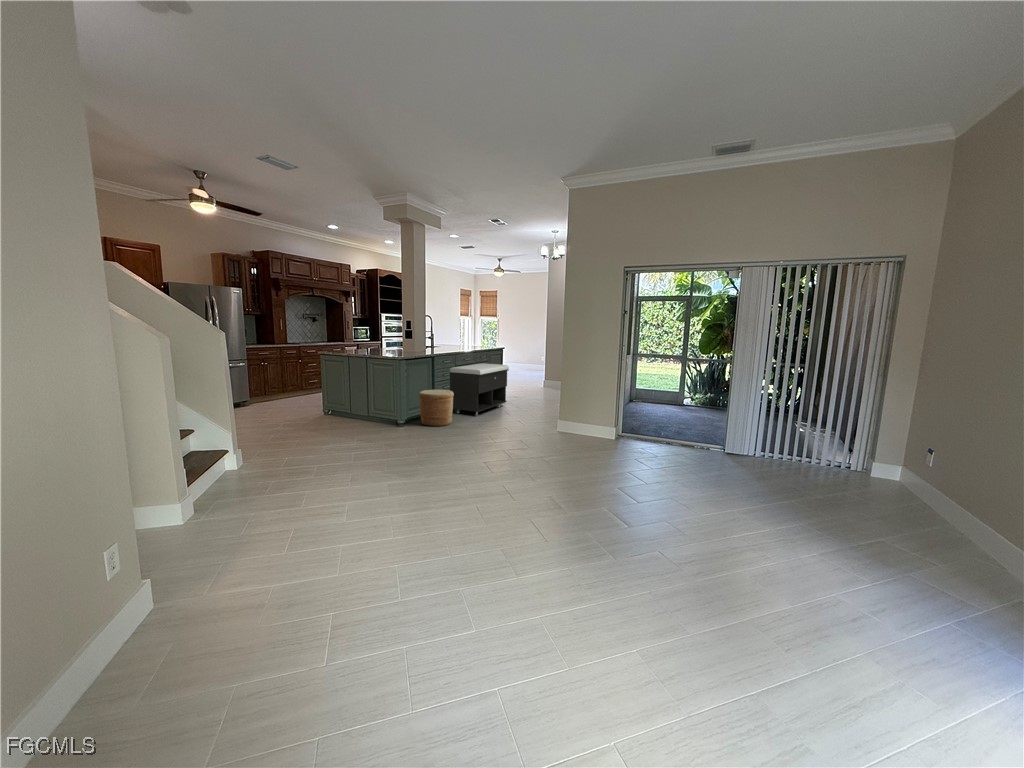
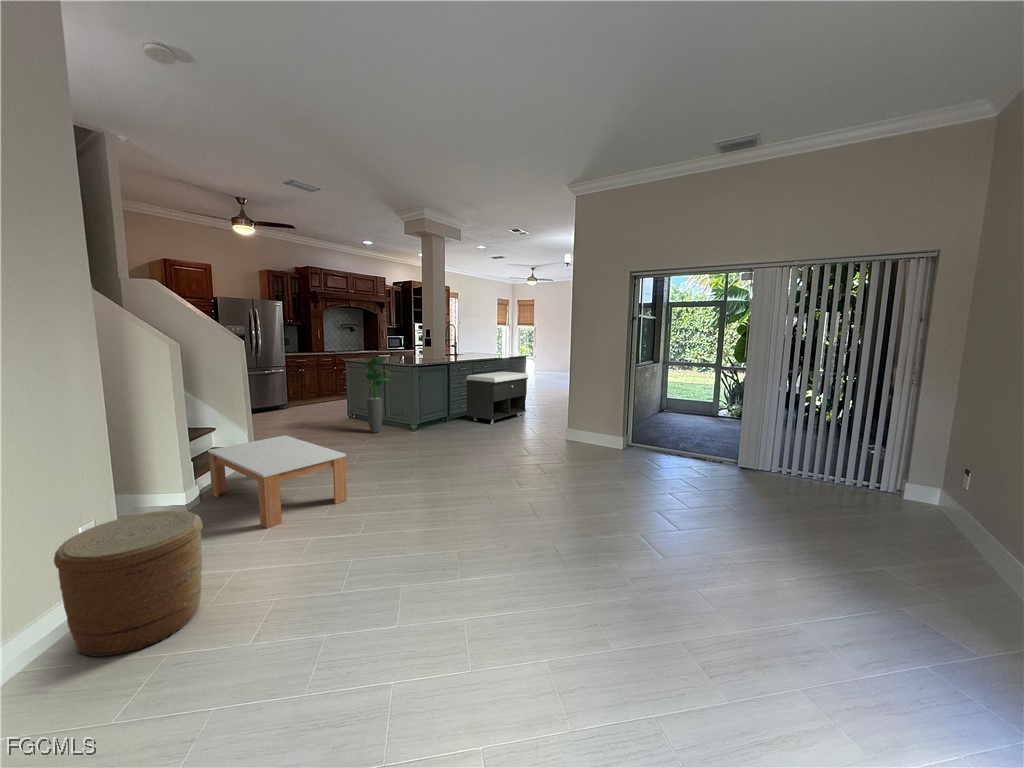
potted plant: none [338,349,377,428] -> present [358,356,391,433]
woven basket: present [419,389,454,426] -> present [54,510,202,657]
coffee table: none [199,436,362,540] -> present [208,435,347,528]

